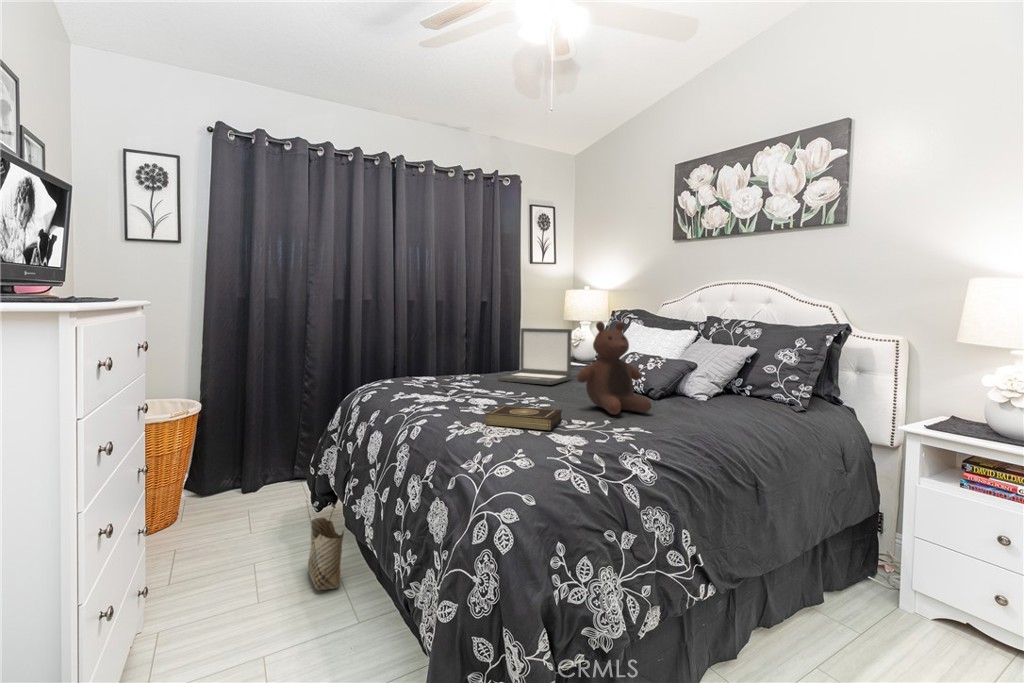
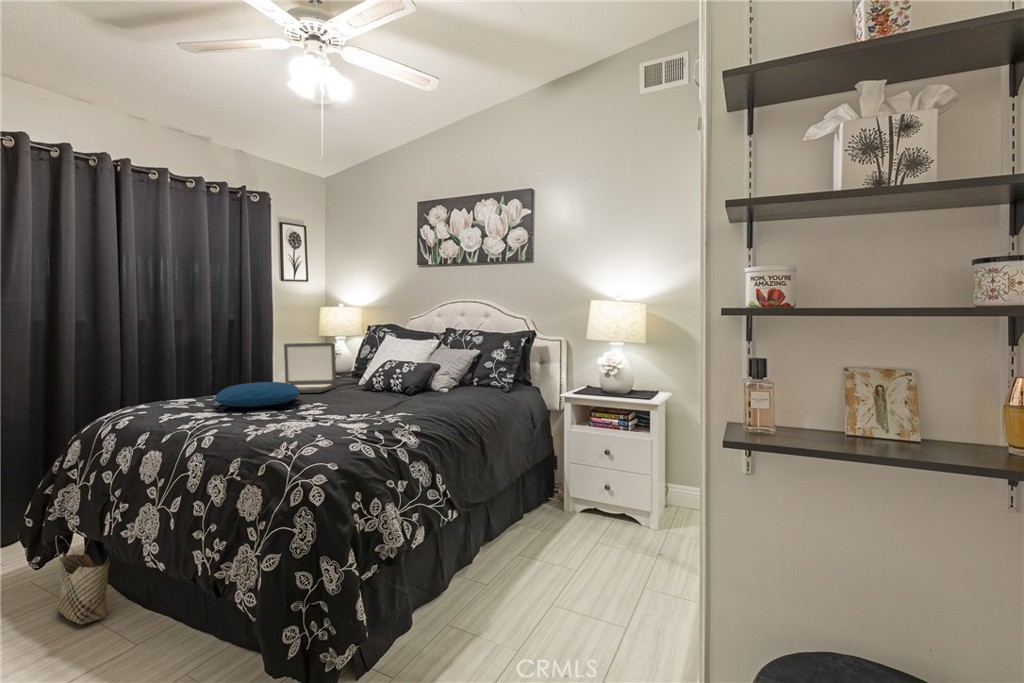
stuffed bear: present [577,322,651,415] -> none [349,335,410,408]
pillow: none [439,370,526,396] -> present [214,382,300,407]
book: present [486,406,562,430] -> none [276,407,341,426]

